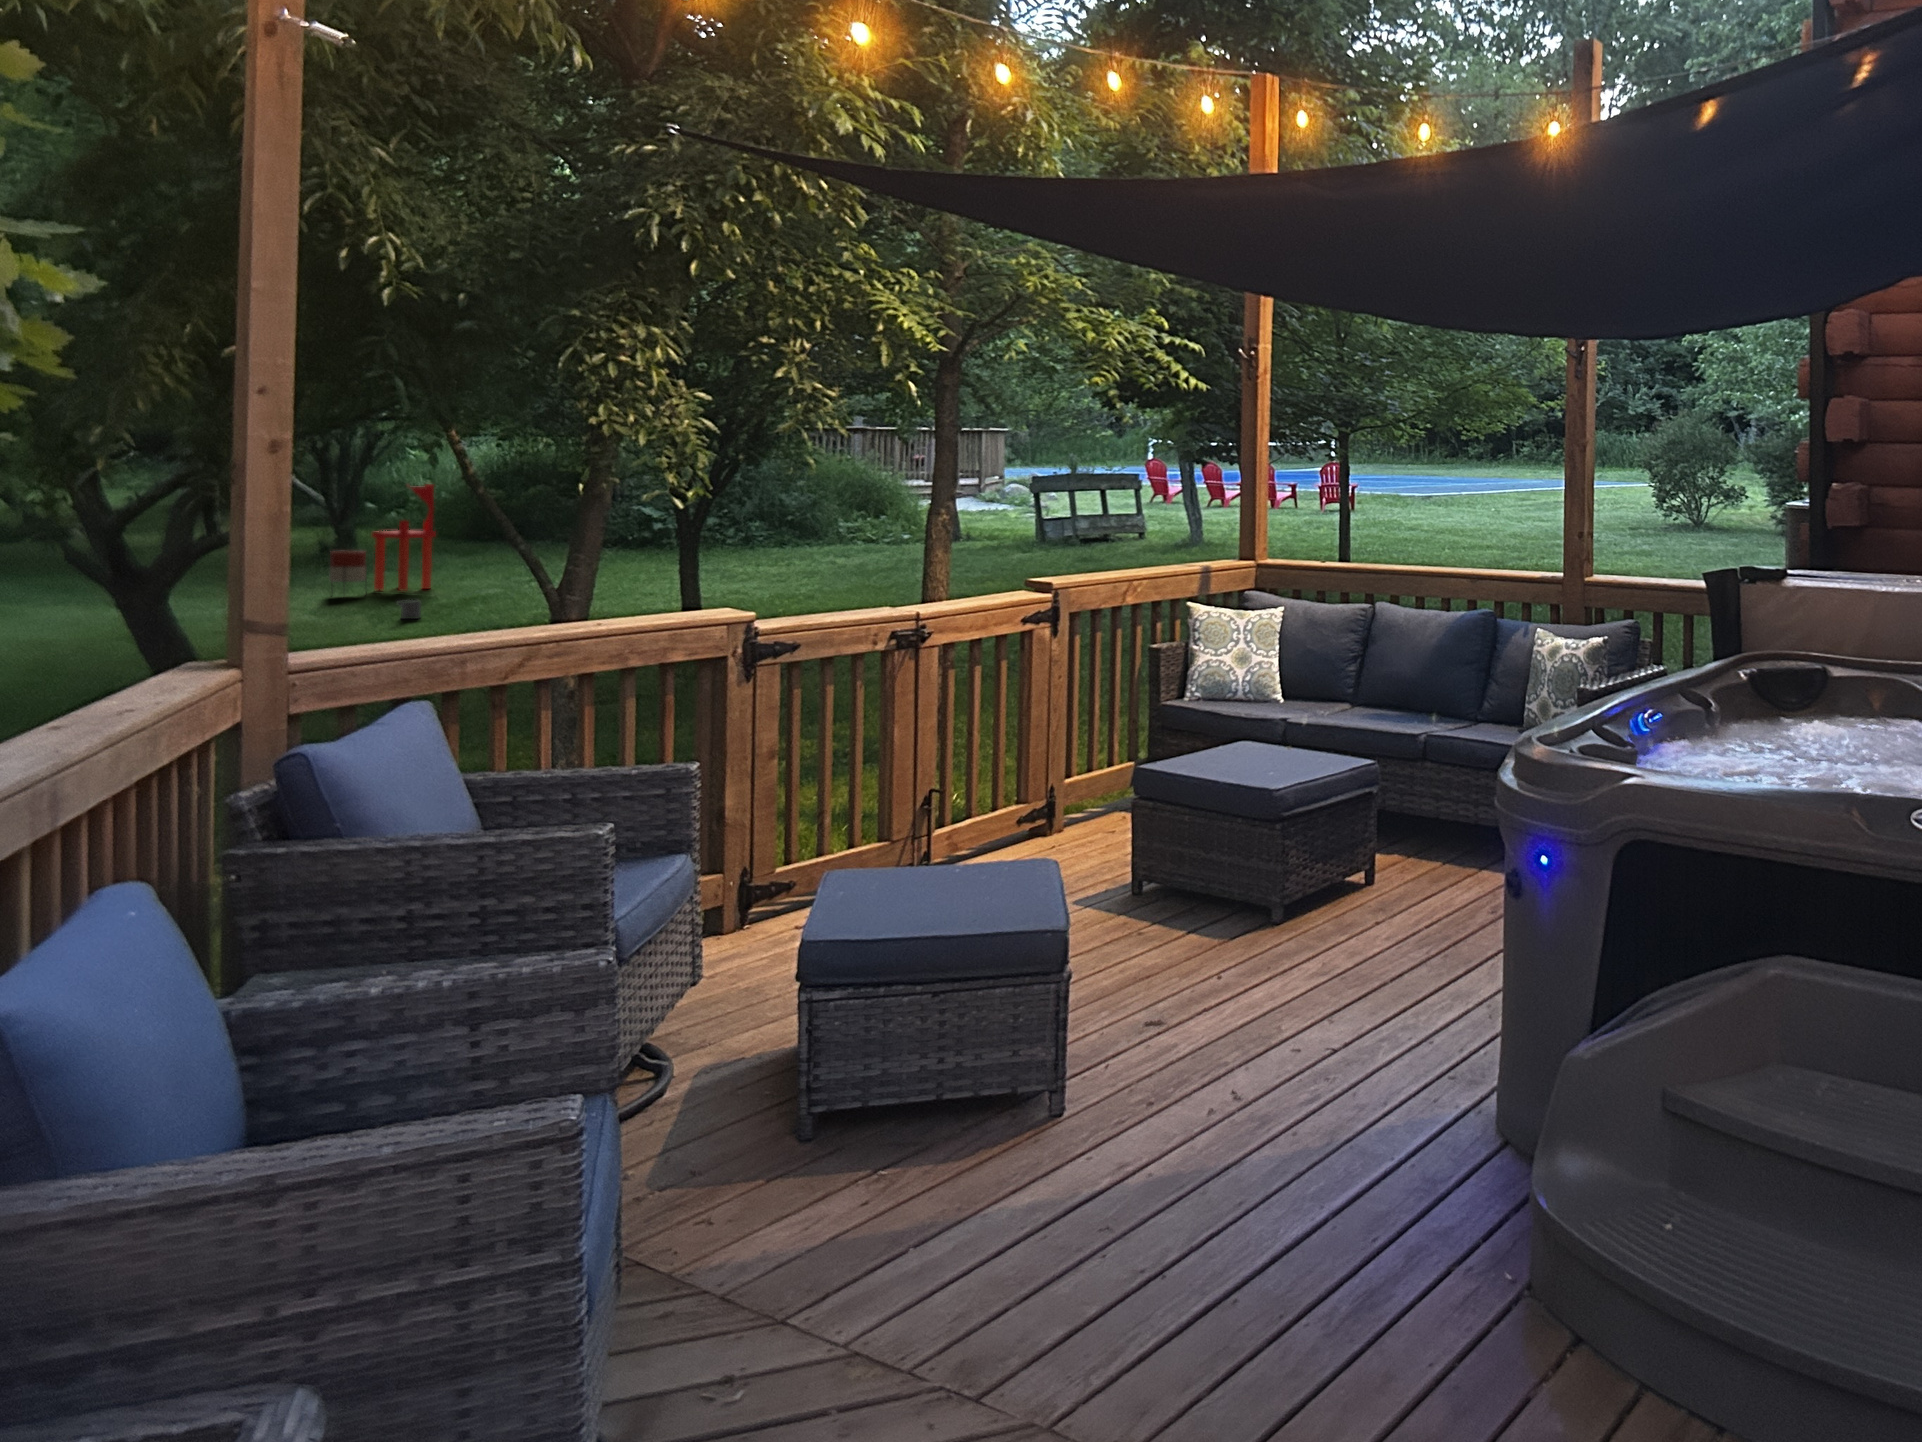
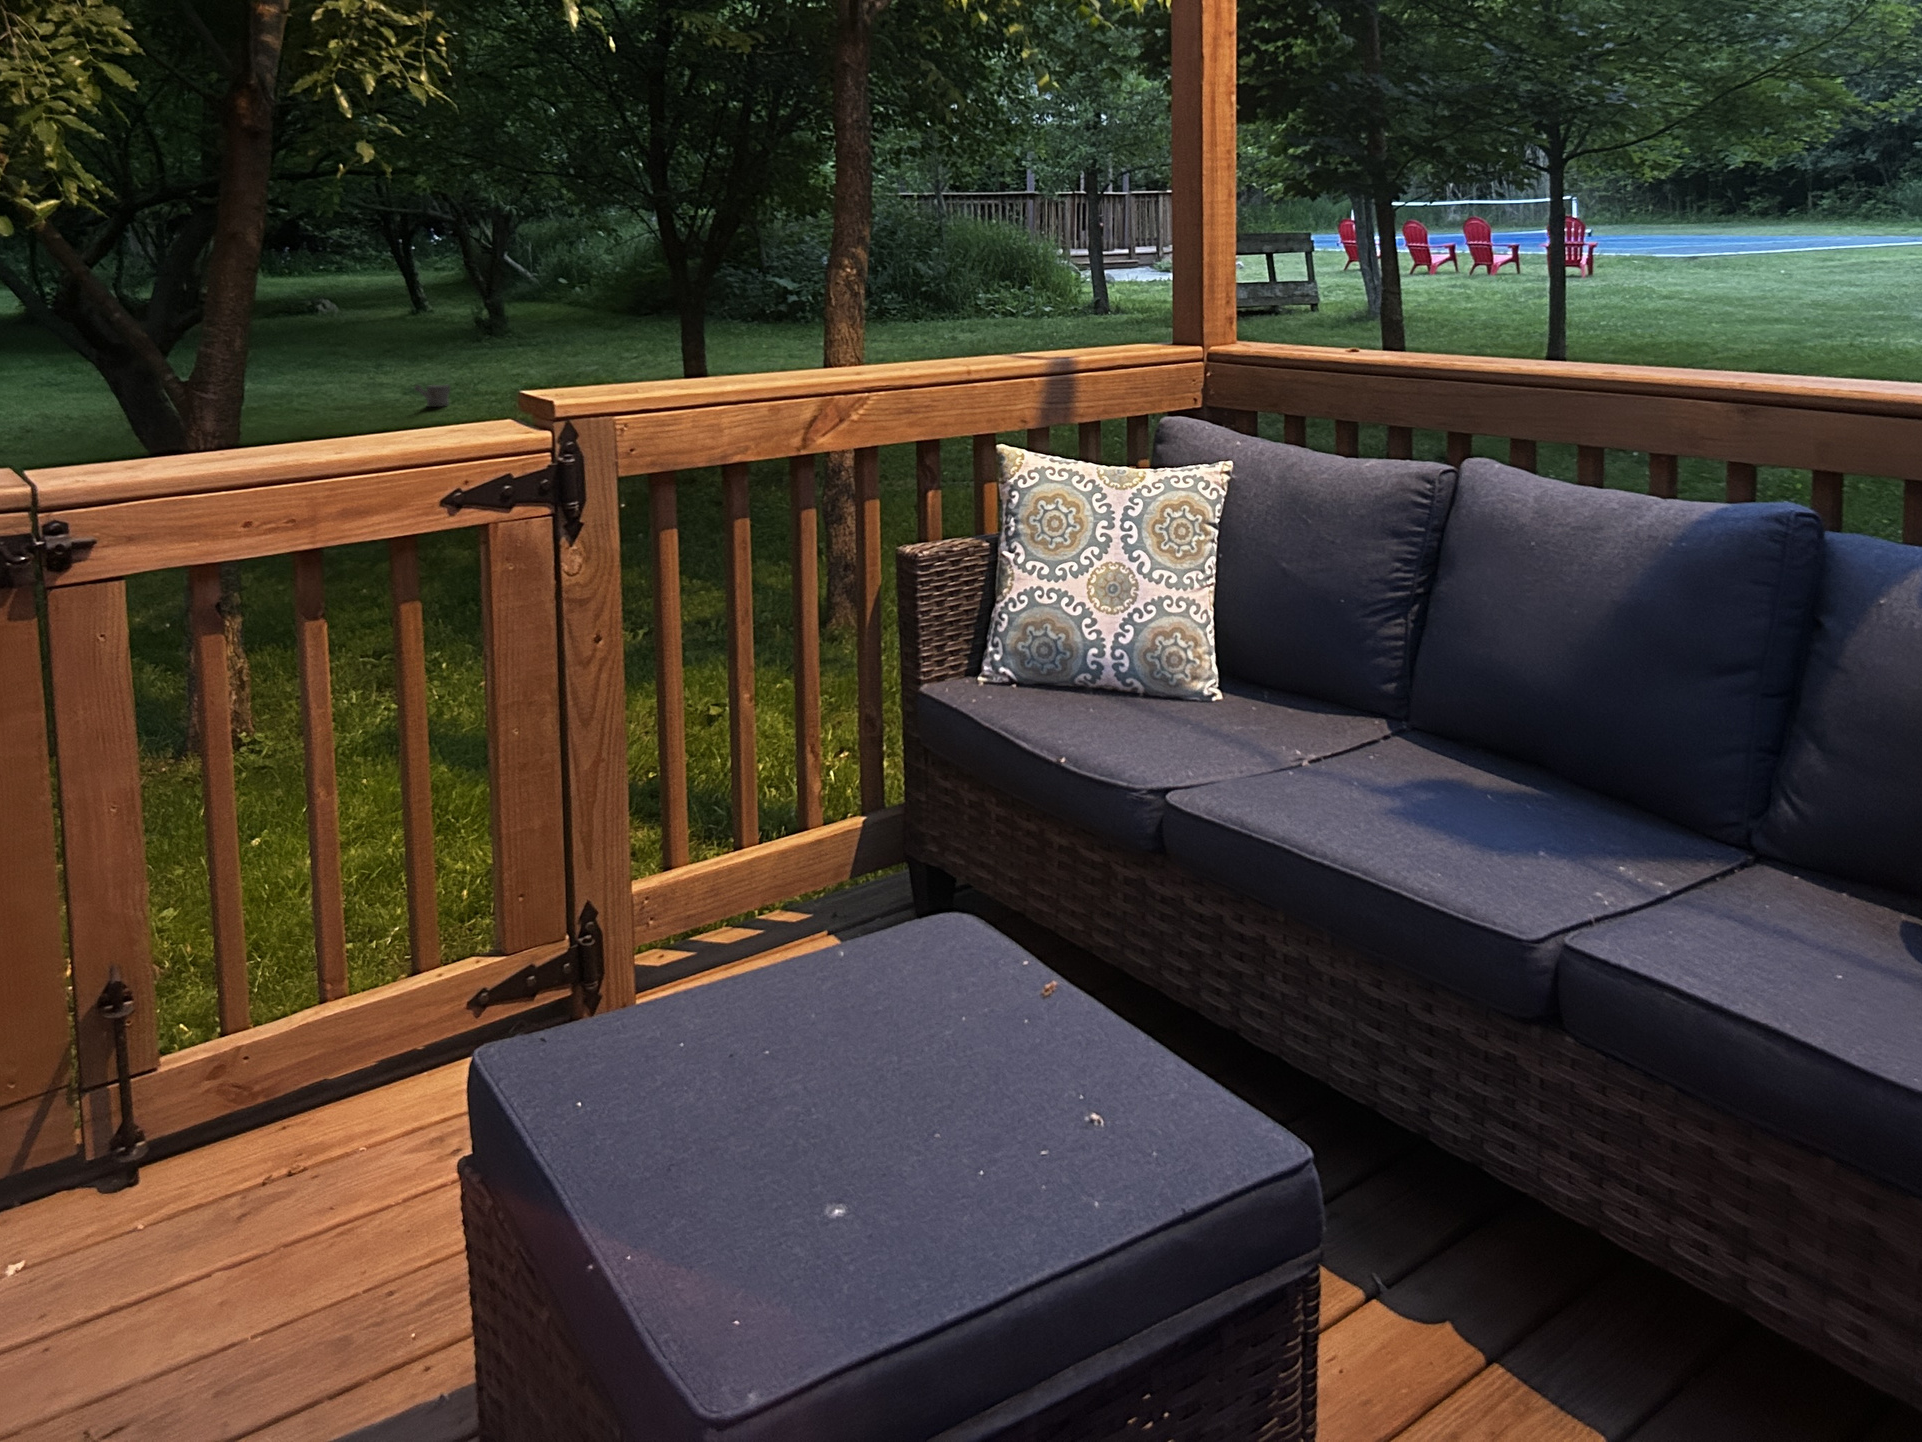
chair: present [372,484,436,591] -> none [443,254,506,373]
planter: present [330,551,367,591] -> none [396,328,435,380]

